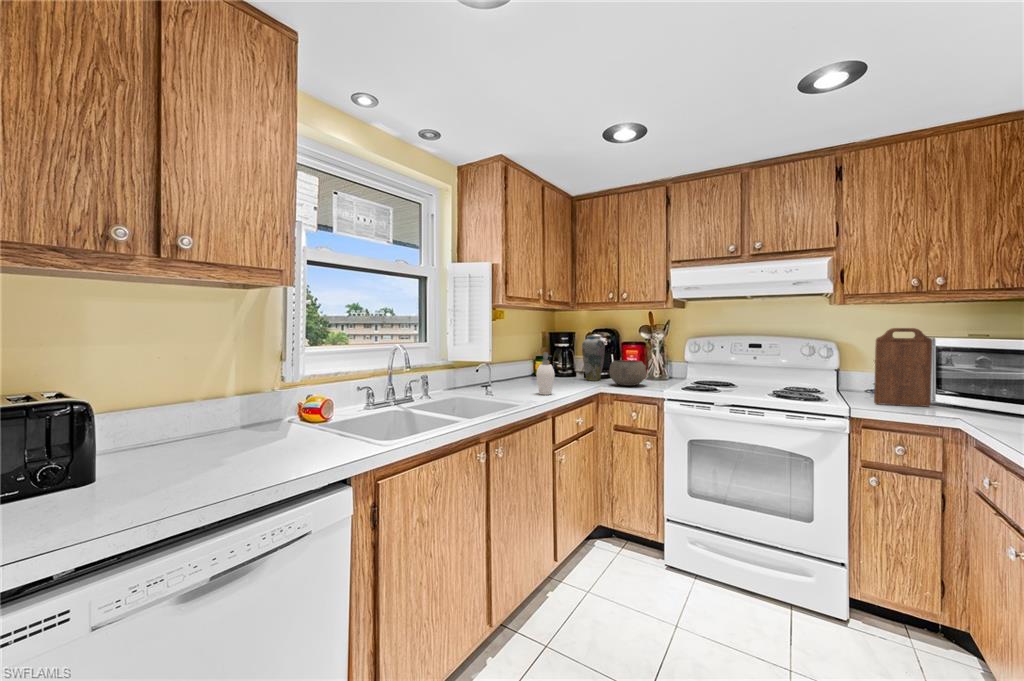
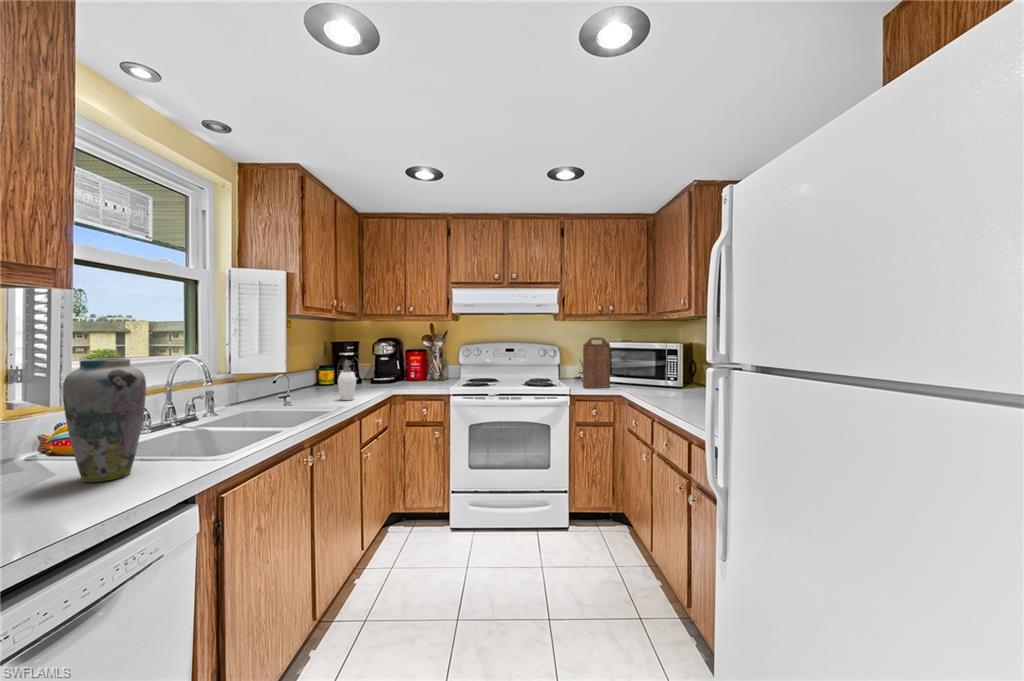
vase: present [582,336,605,381] -> present [63,358,146,482]
bowl: present [609,360,646,386] -> none [400,365,432,387]

